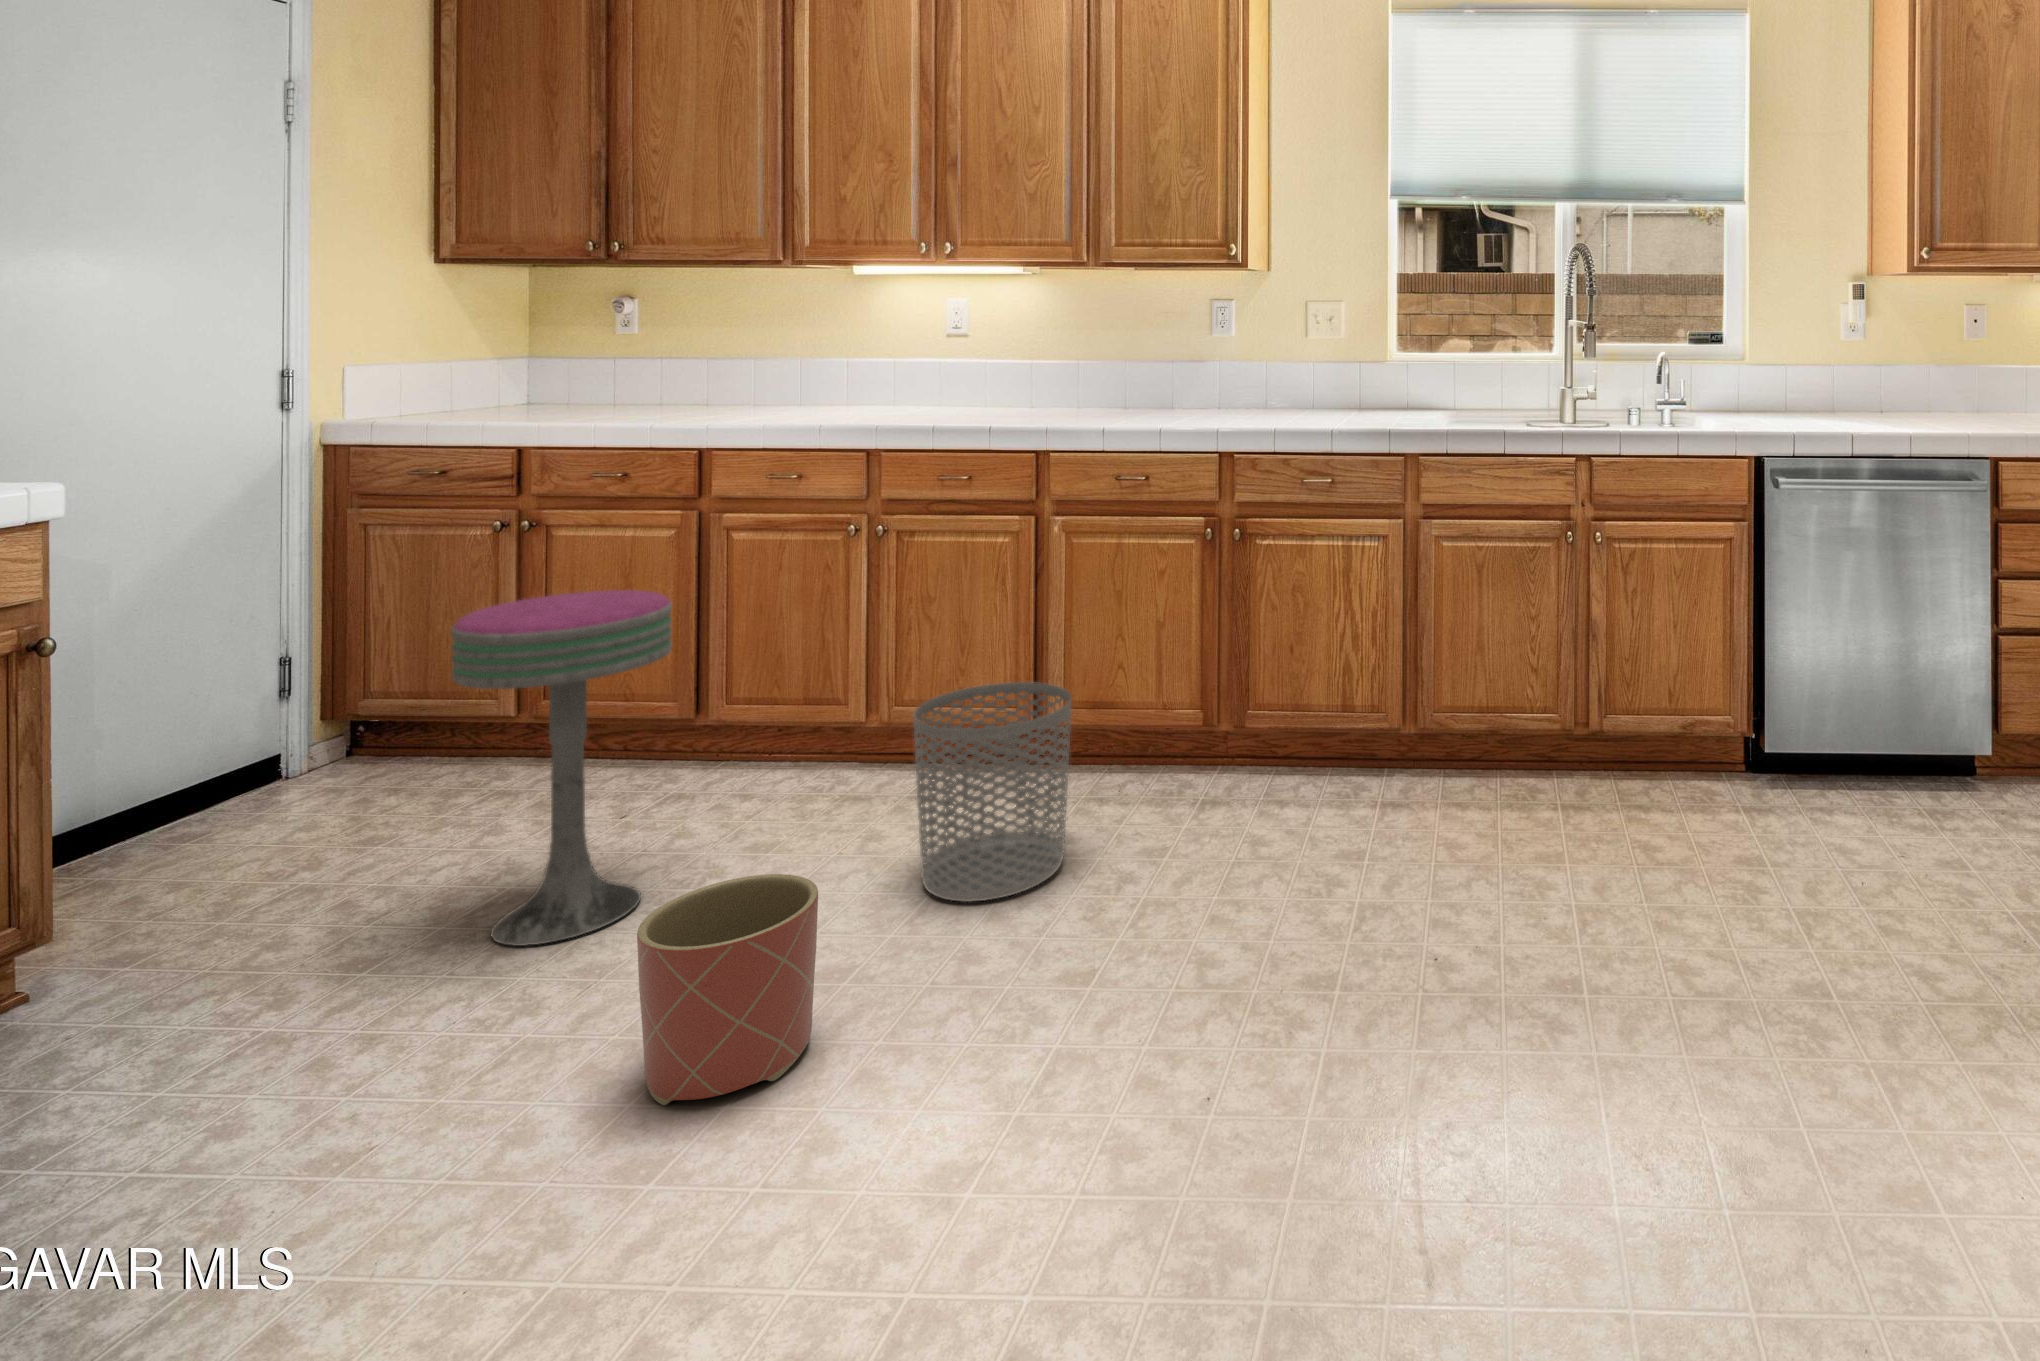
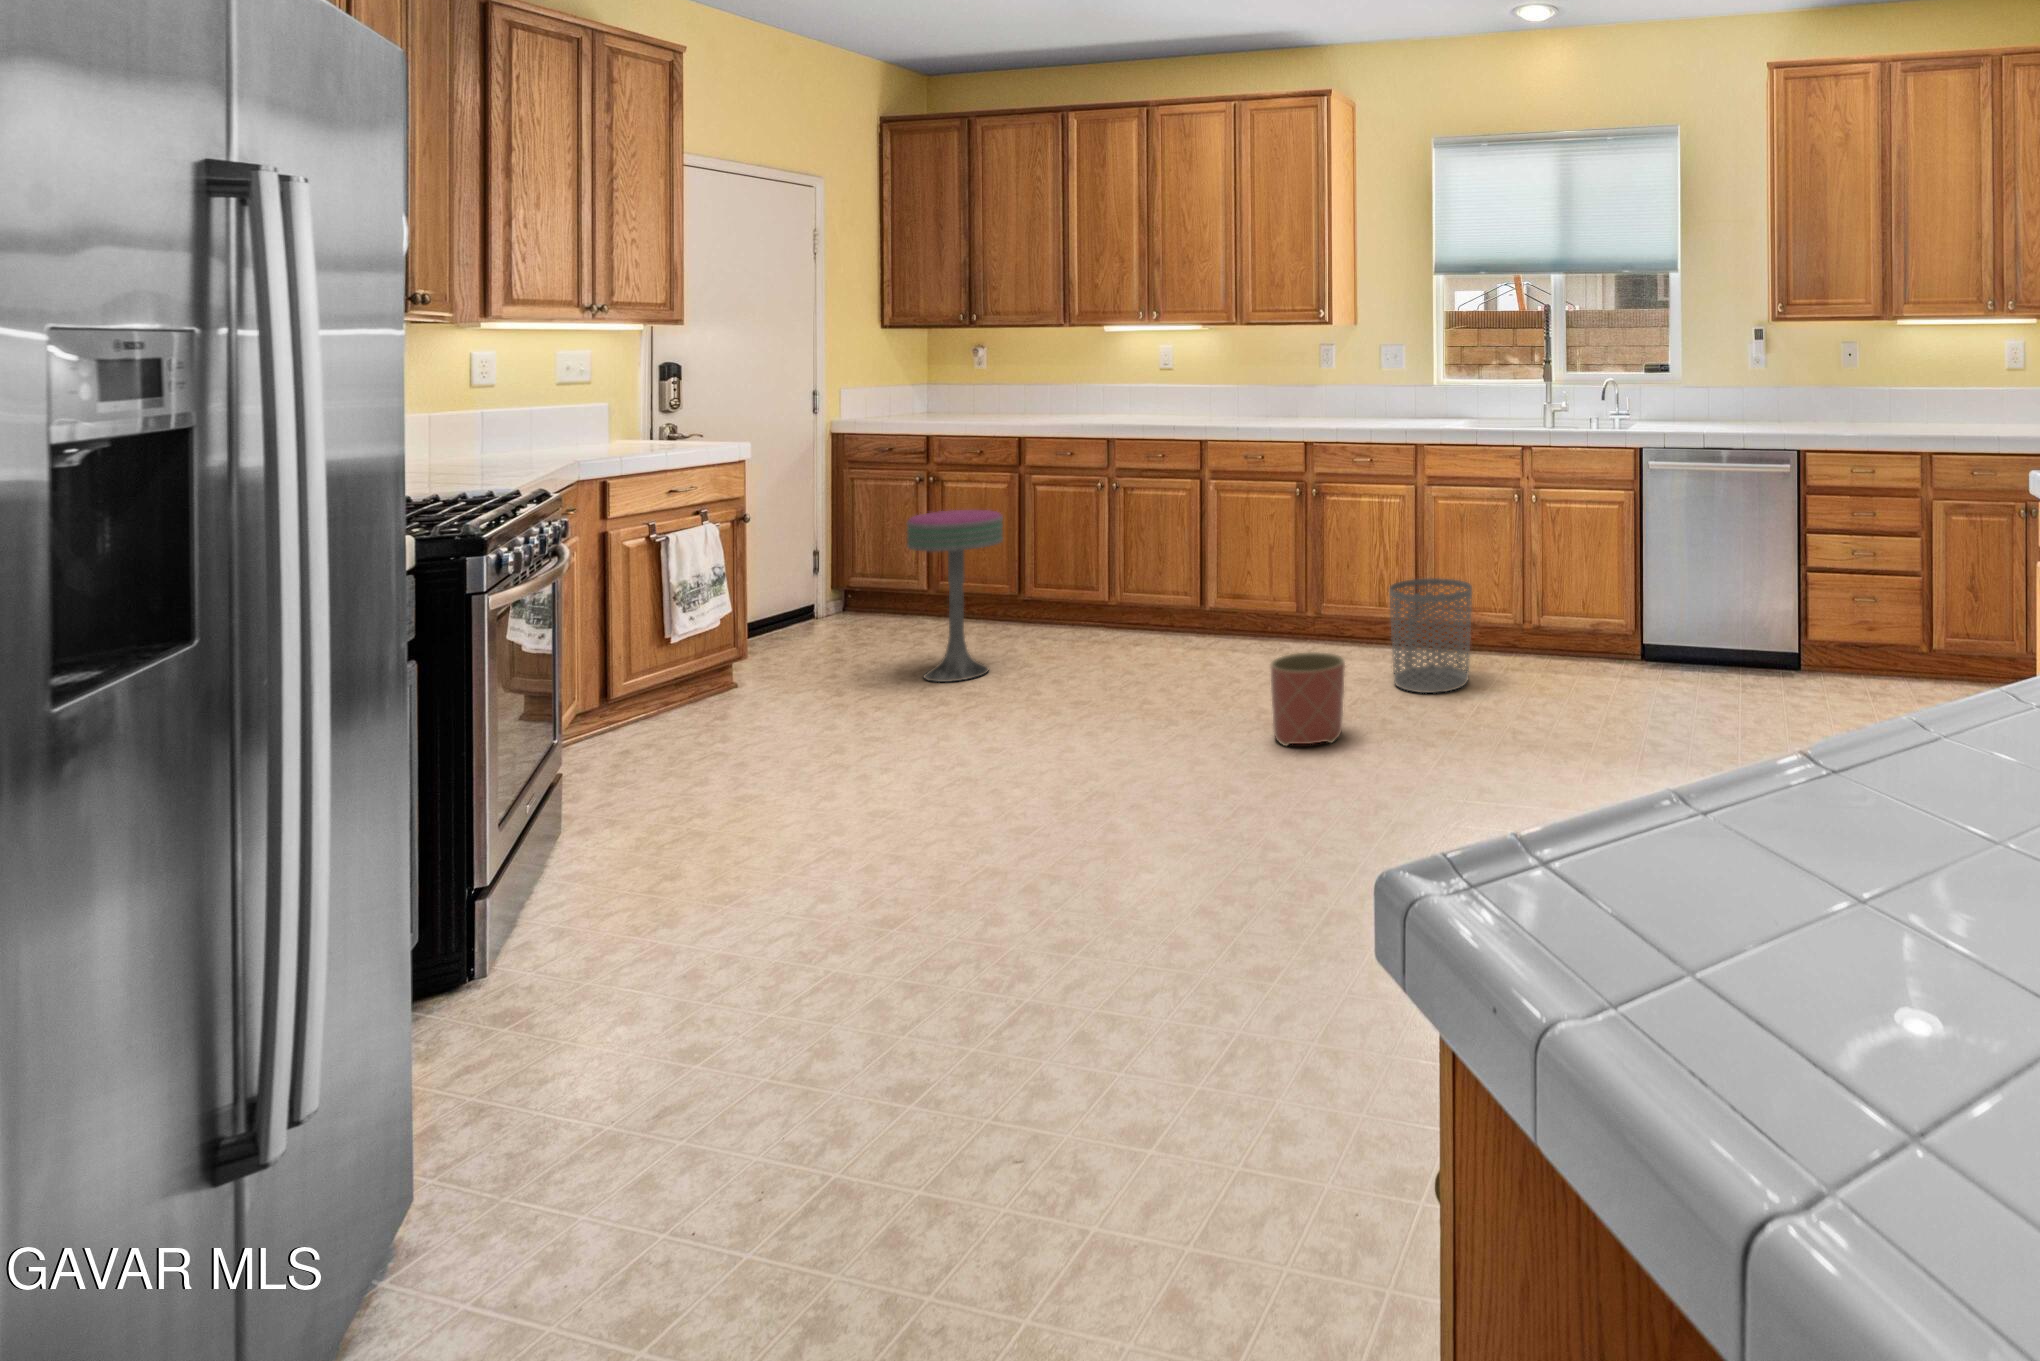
waste bin: present [914,682,1072,902] -> present [1389,578,1472,693]
planter: present [637,874,818,1105] -> present [1271,652,1345,746]

